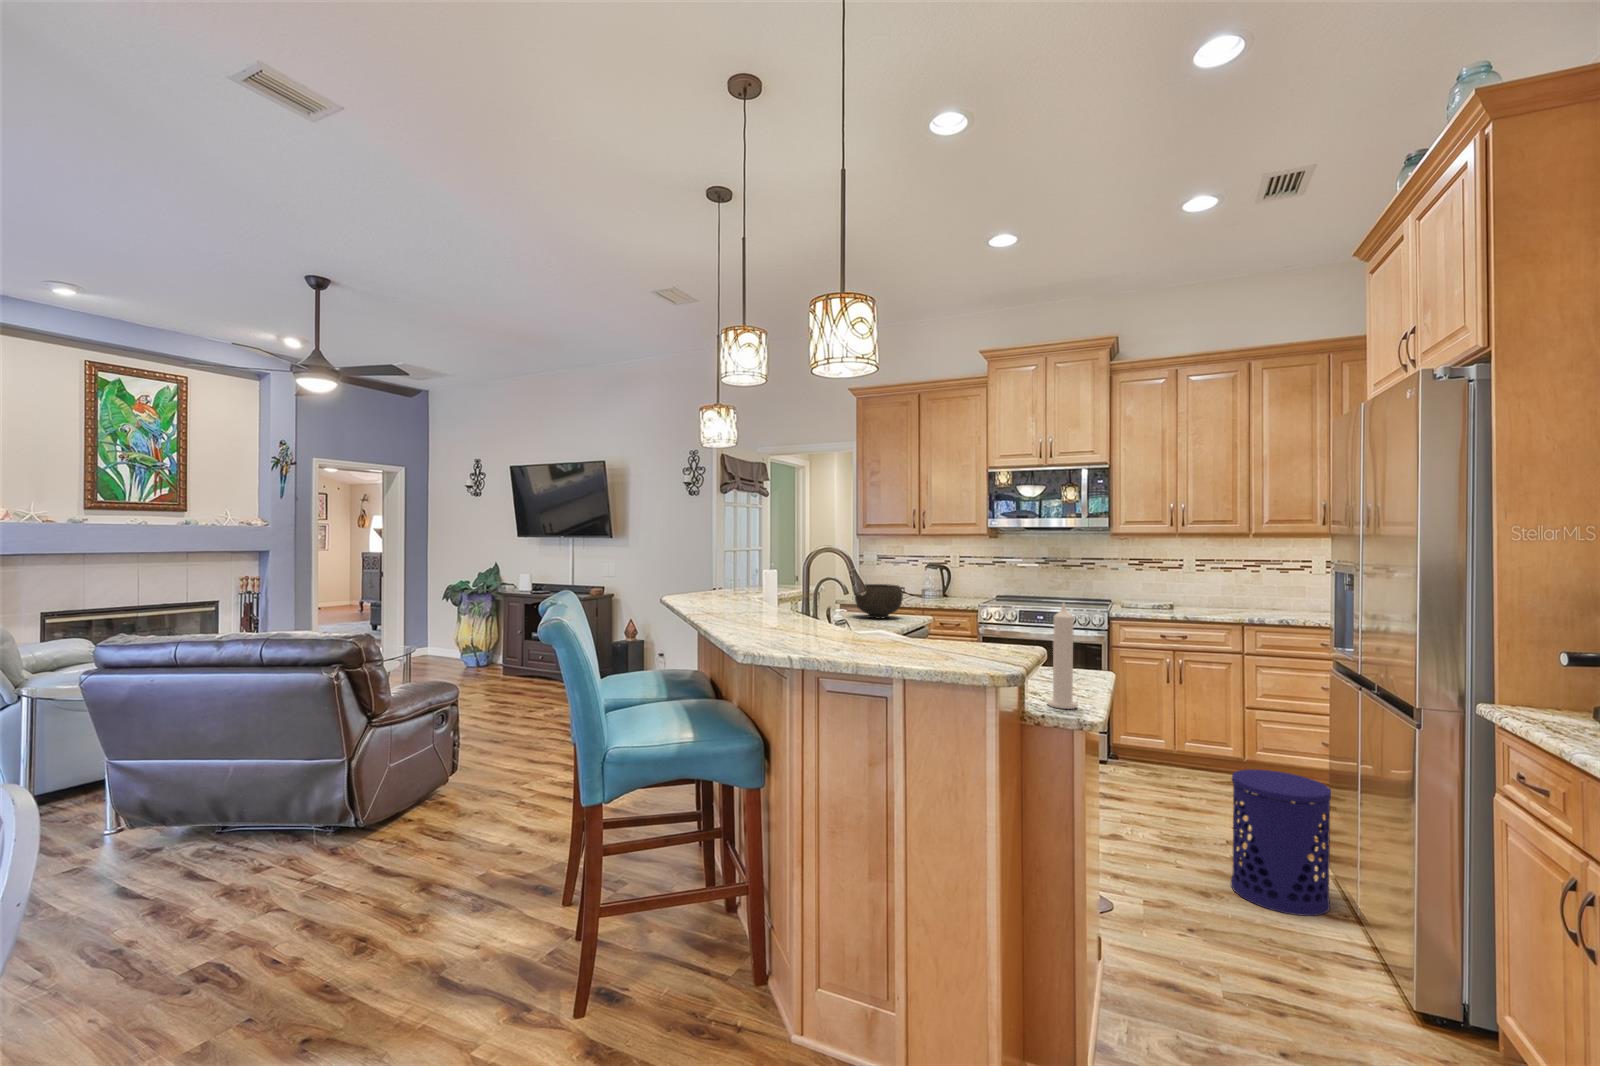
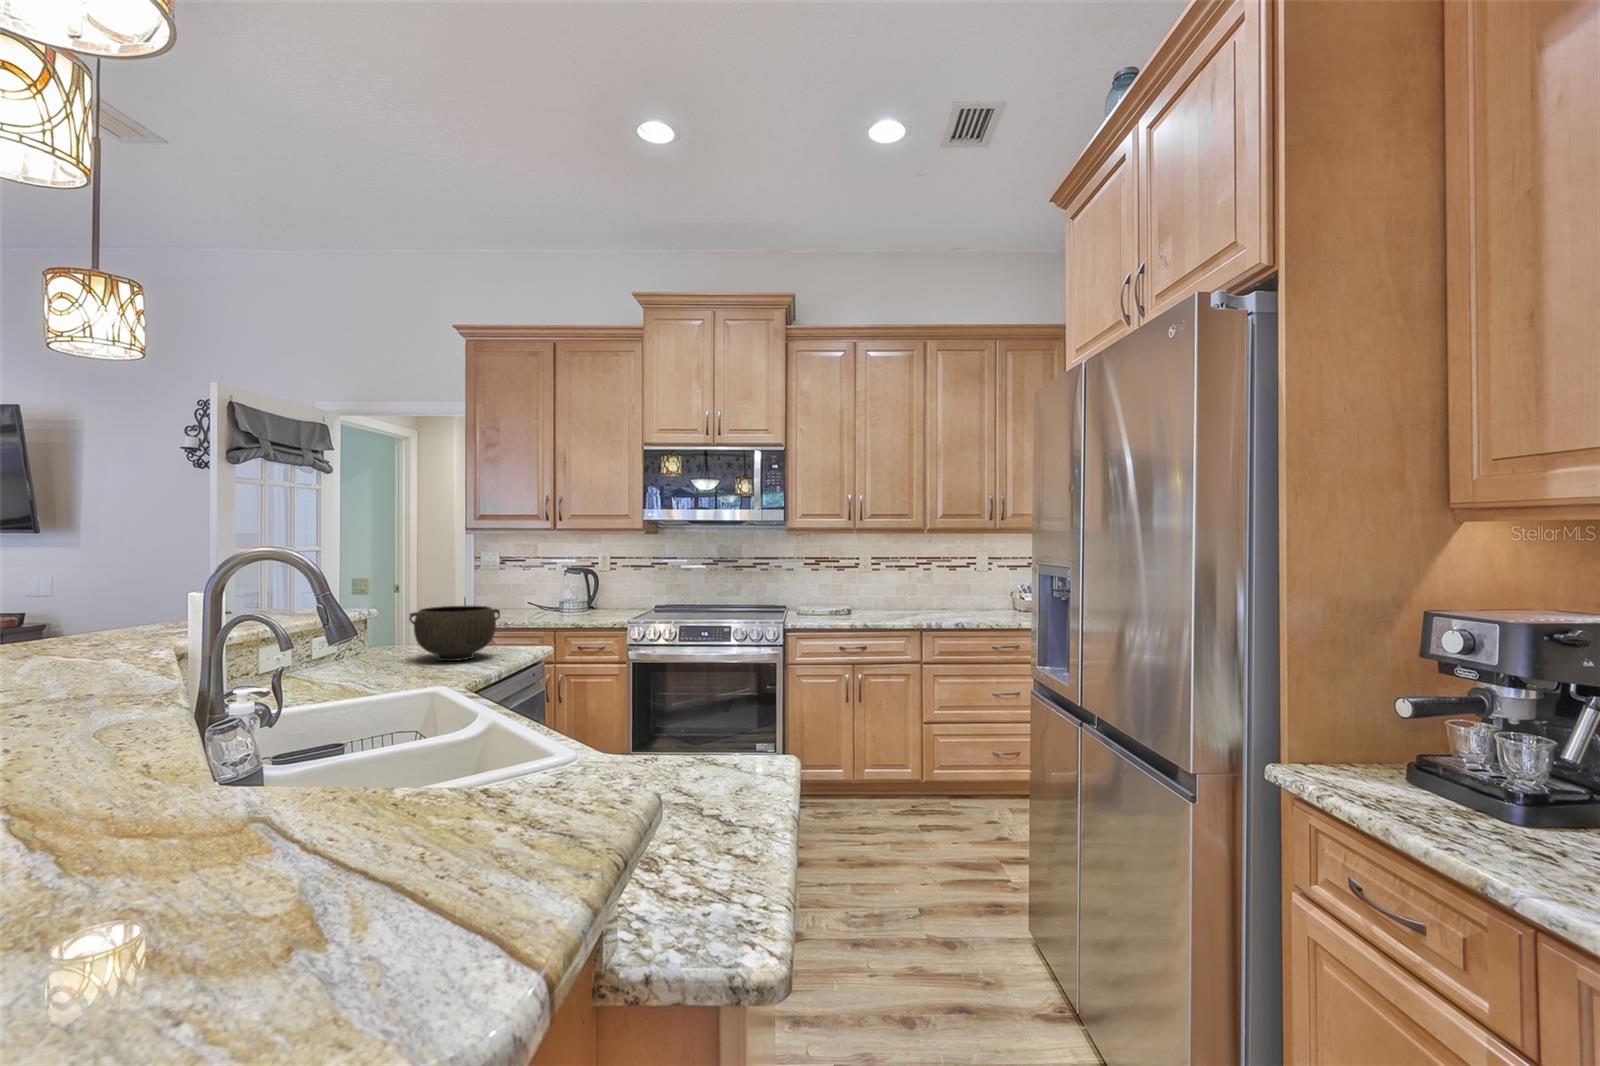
candle: present [1047,603,1078,709] -> none [670,675,734,916]
waste bin: present [1231,769,1331,916] -> none [934,827,1045,1028]

